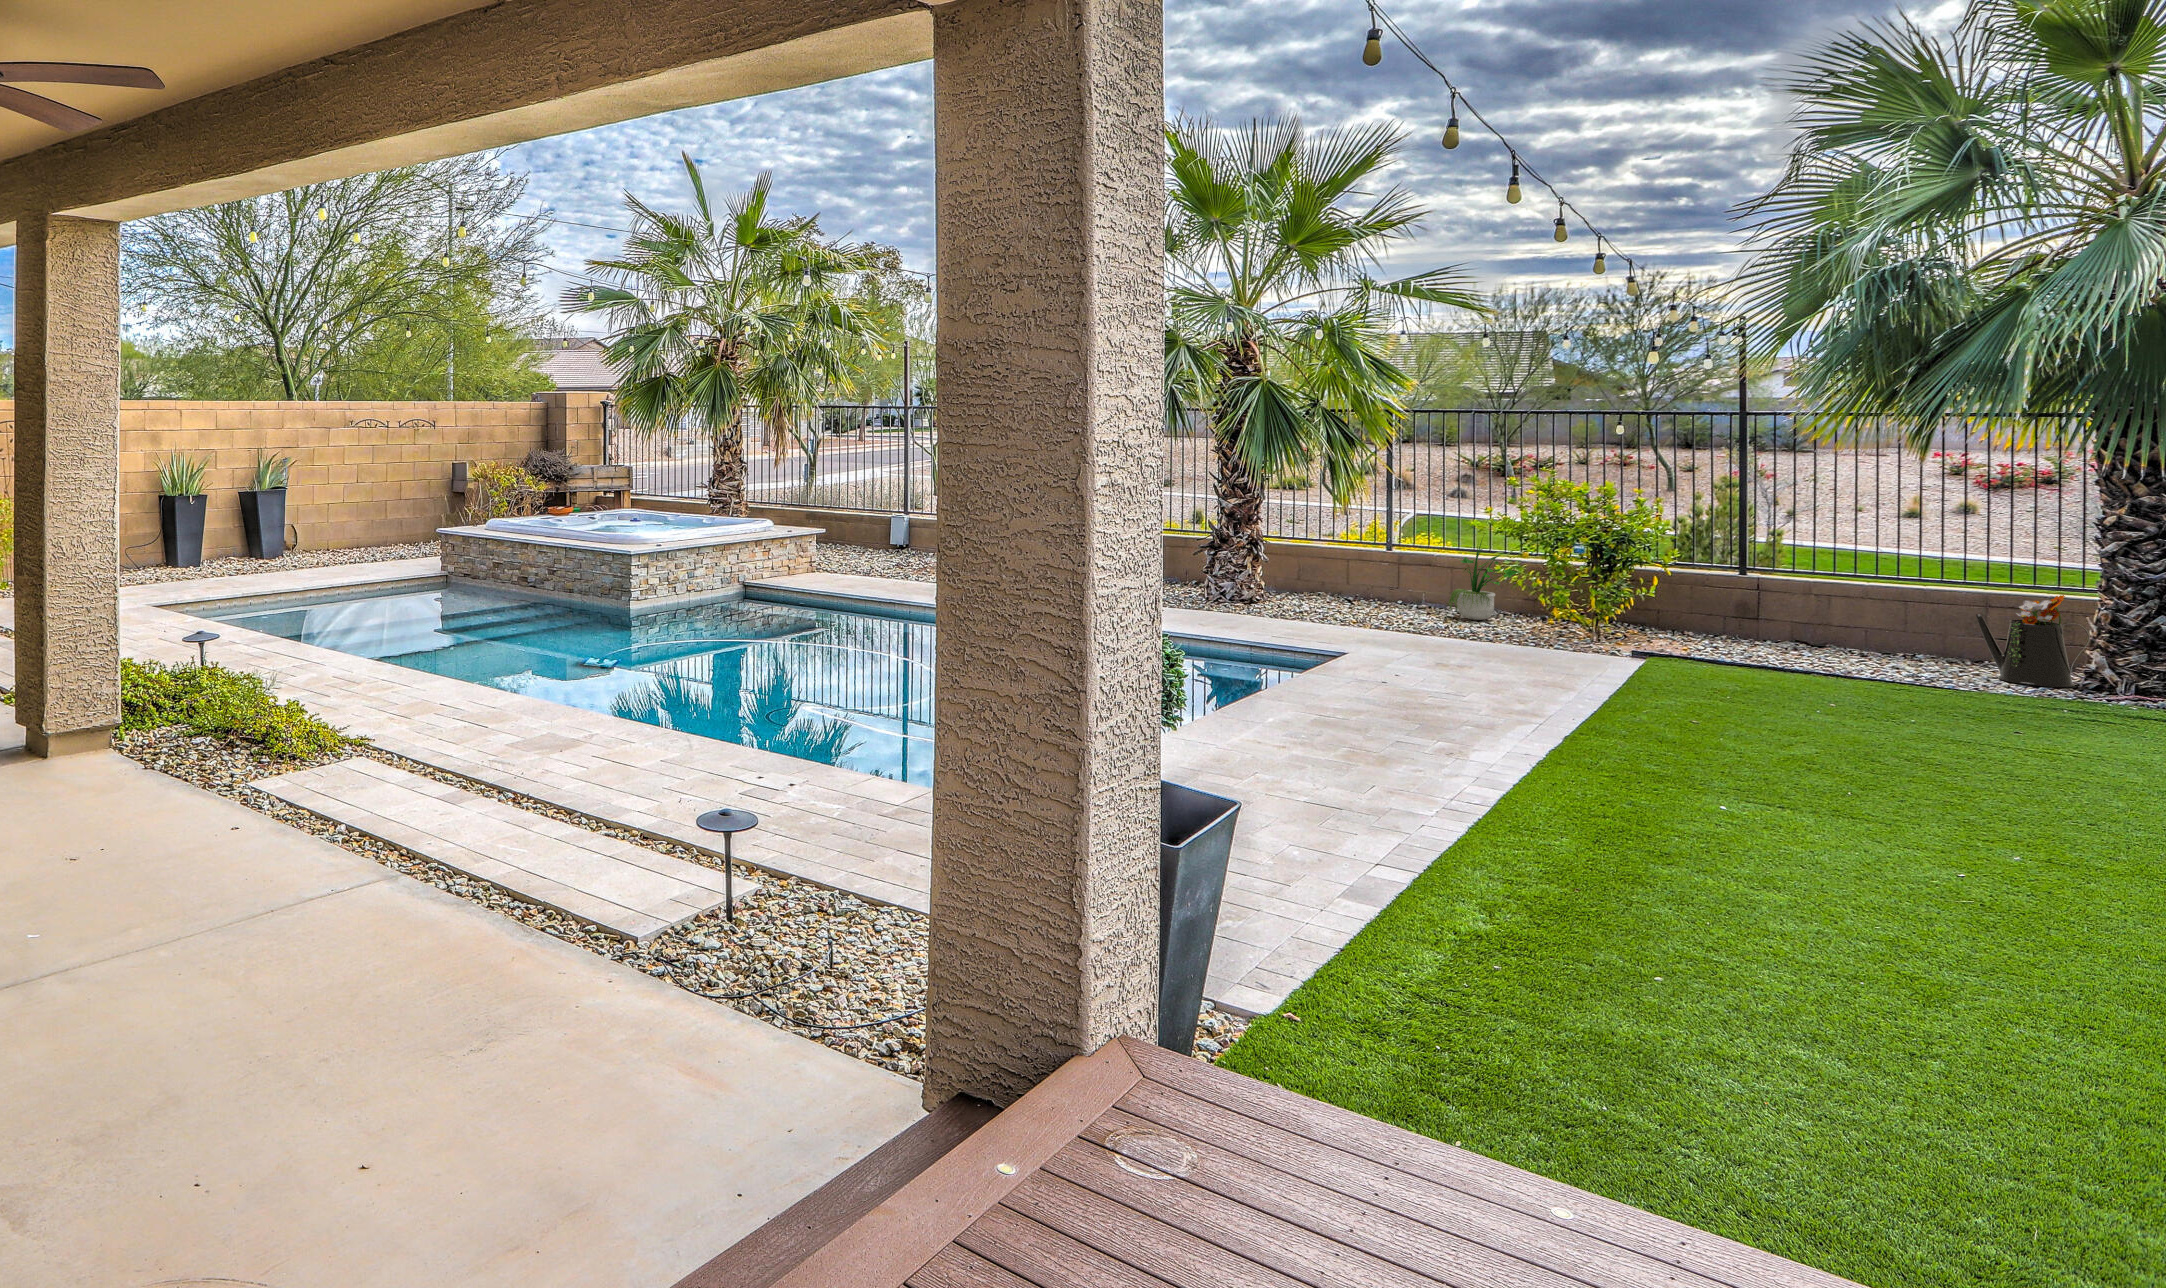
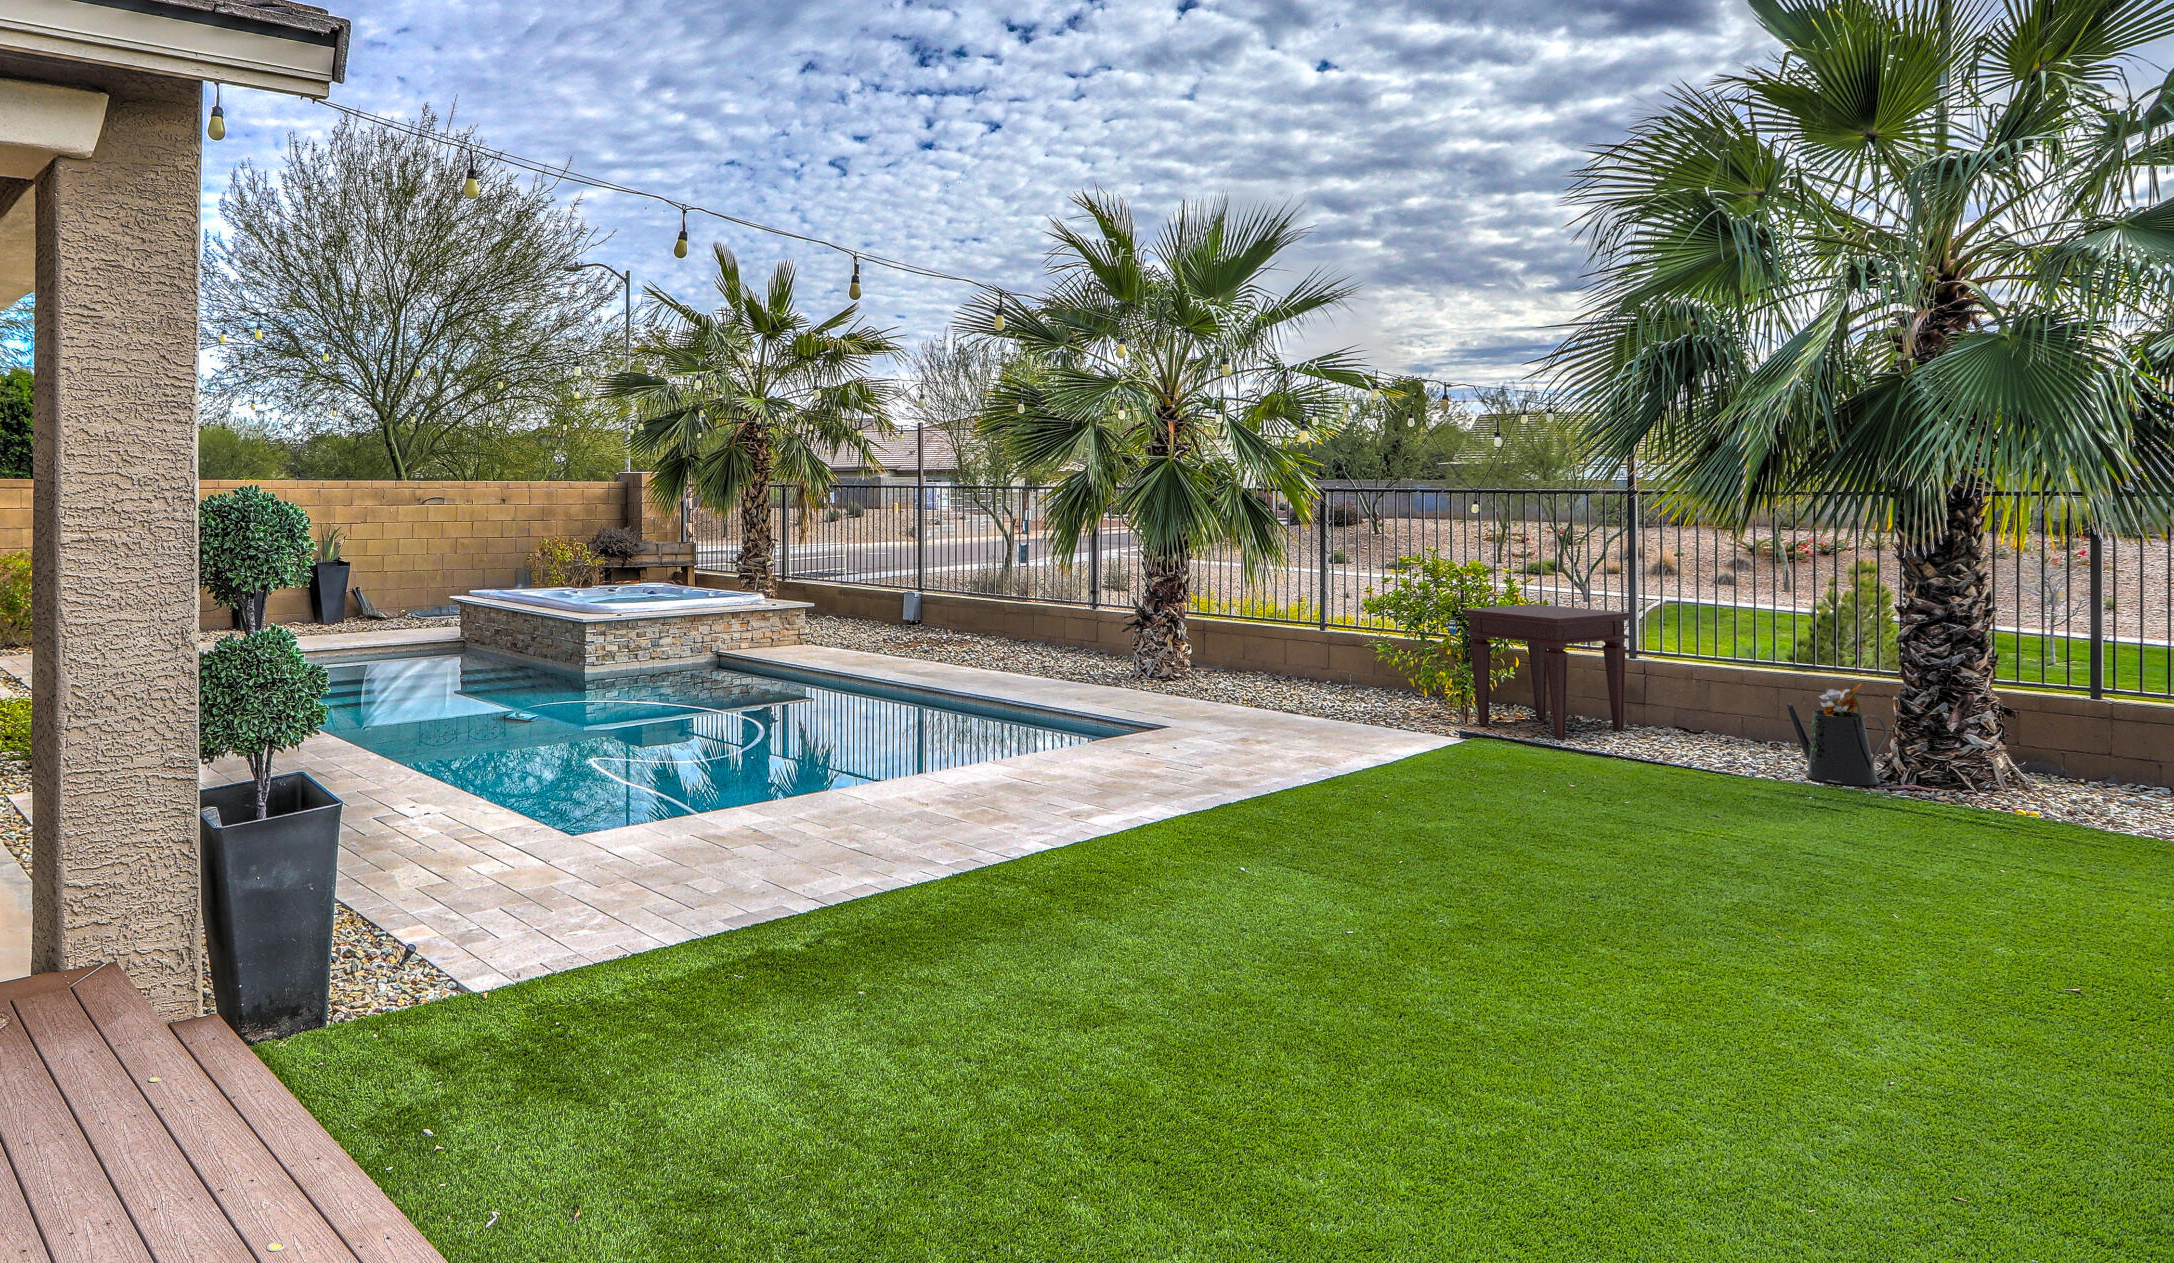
side table: none [1606,525,1768,651] -> present [1461,604,1632,740]
potted plant: present [1448,541,1518,620] -> none [1342,608,1401,703]

